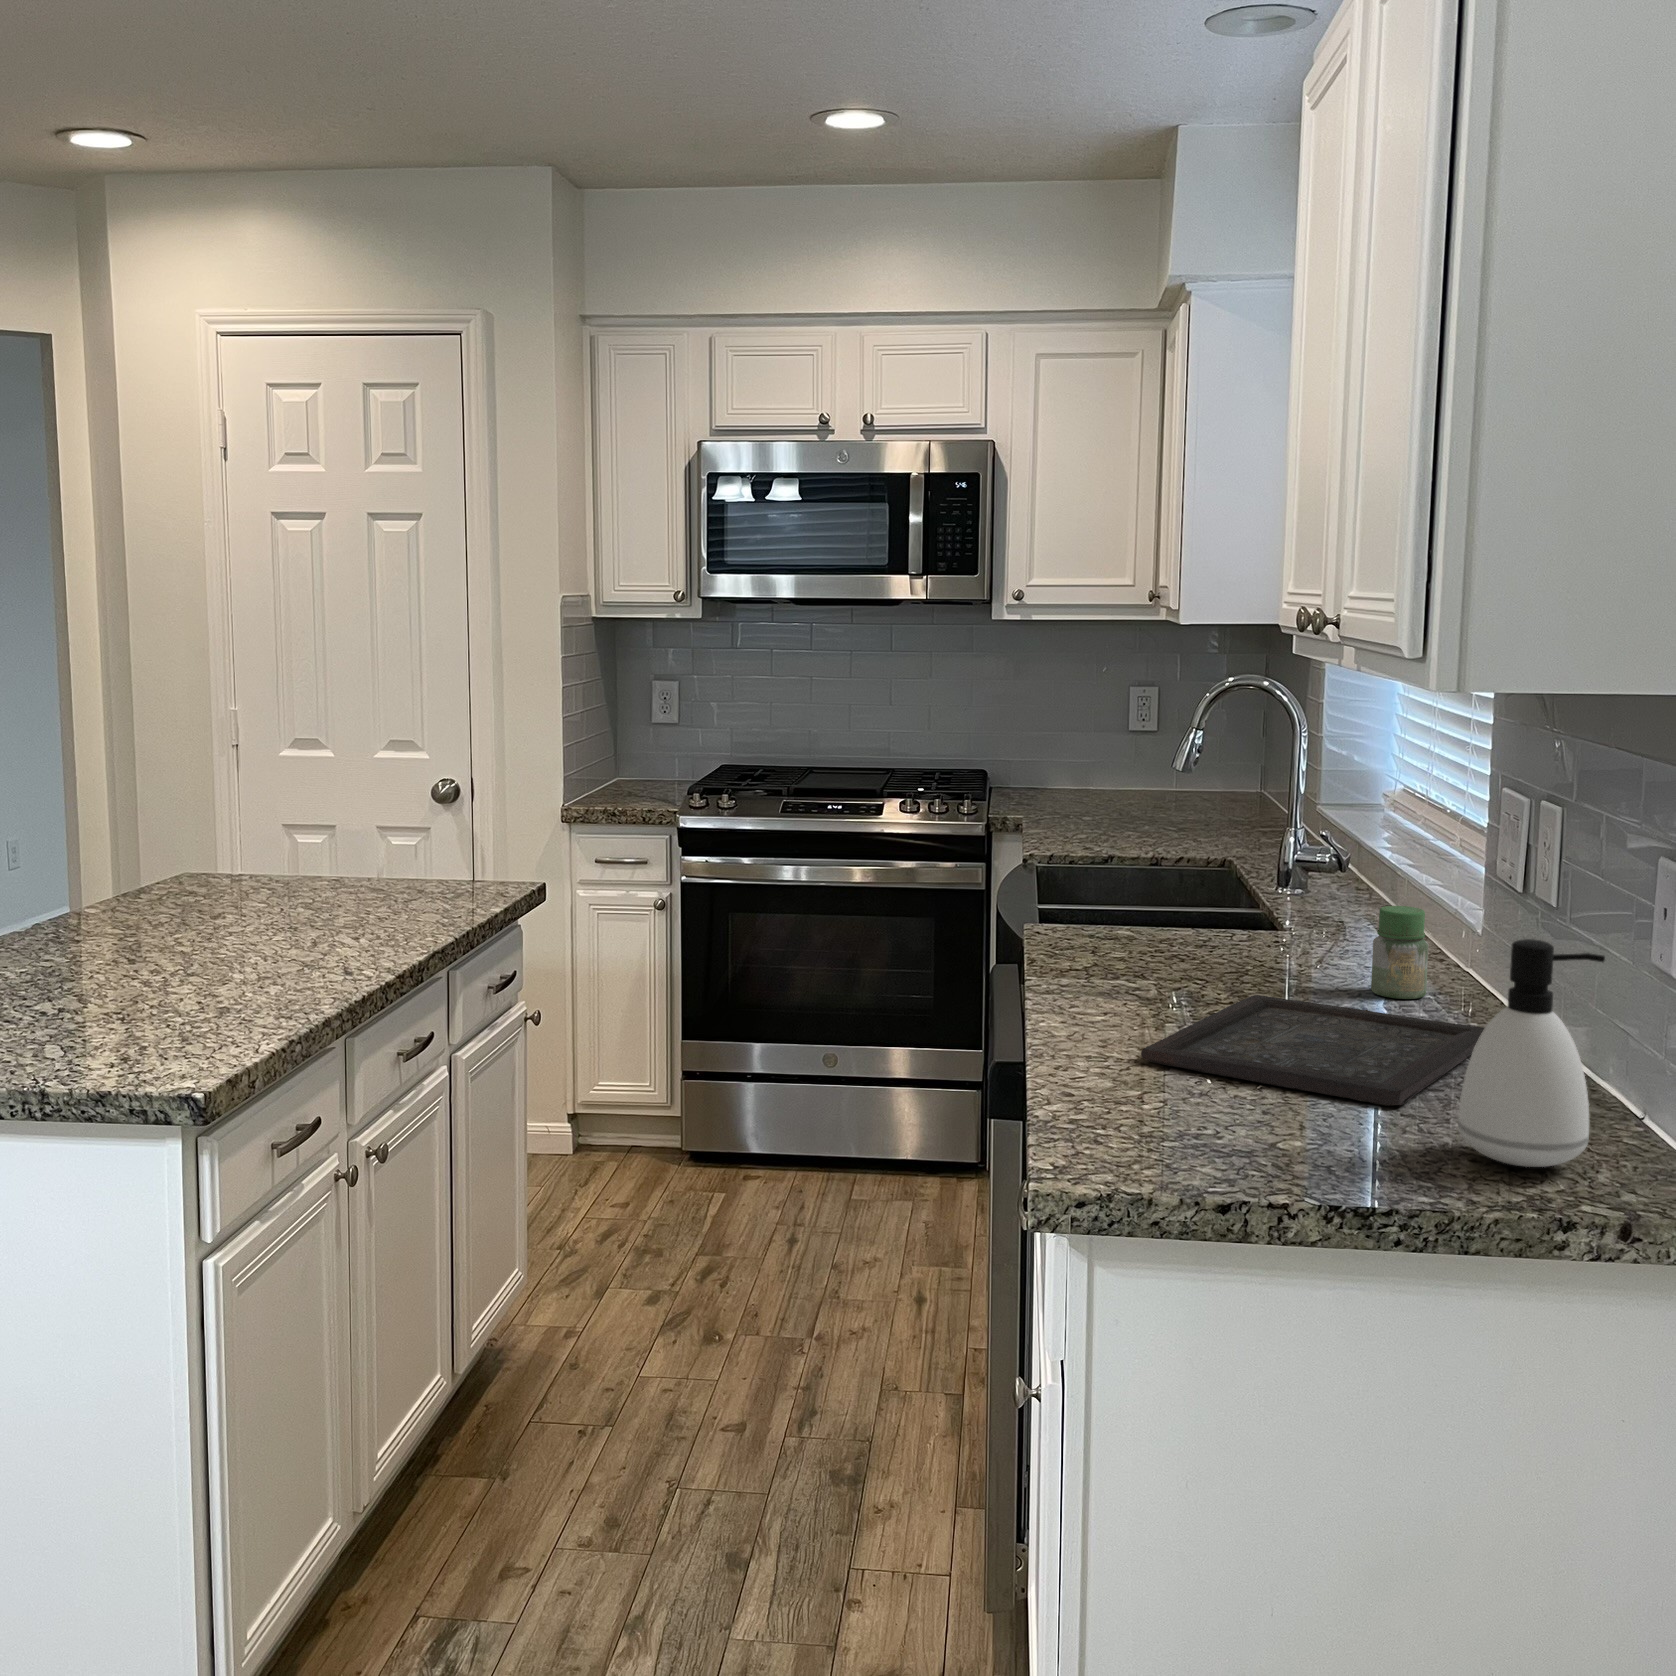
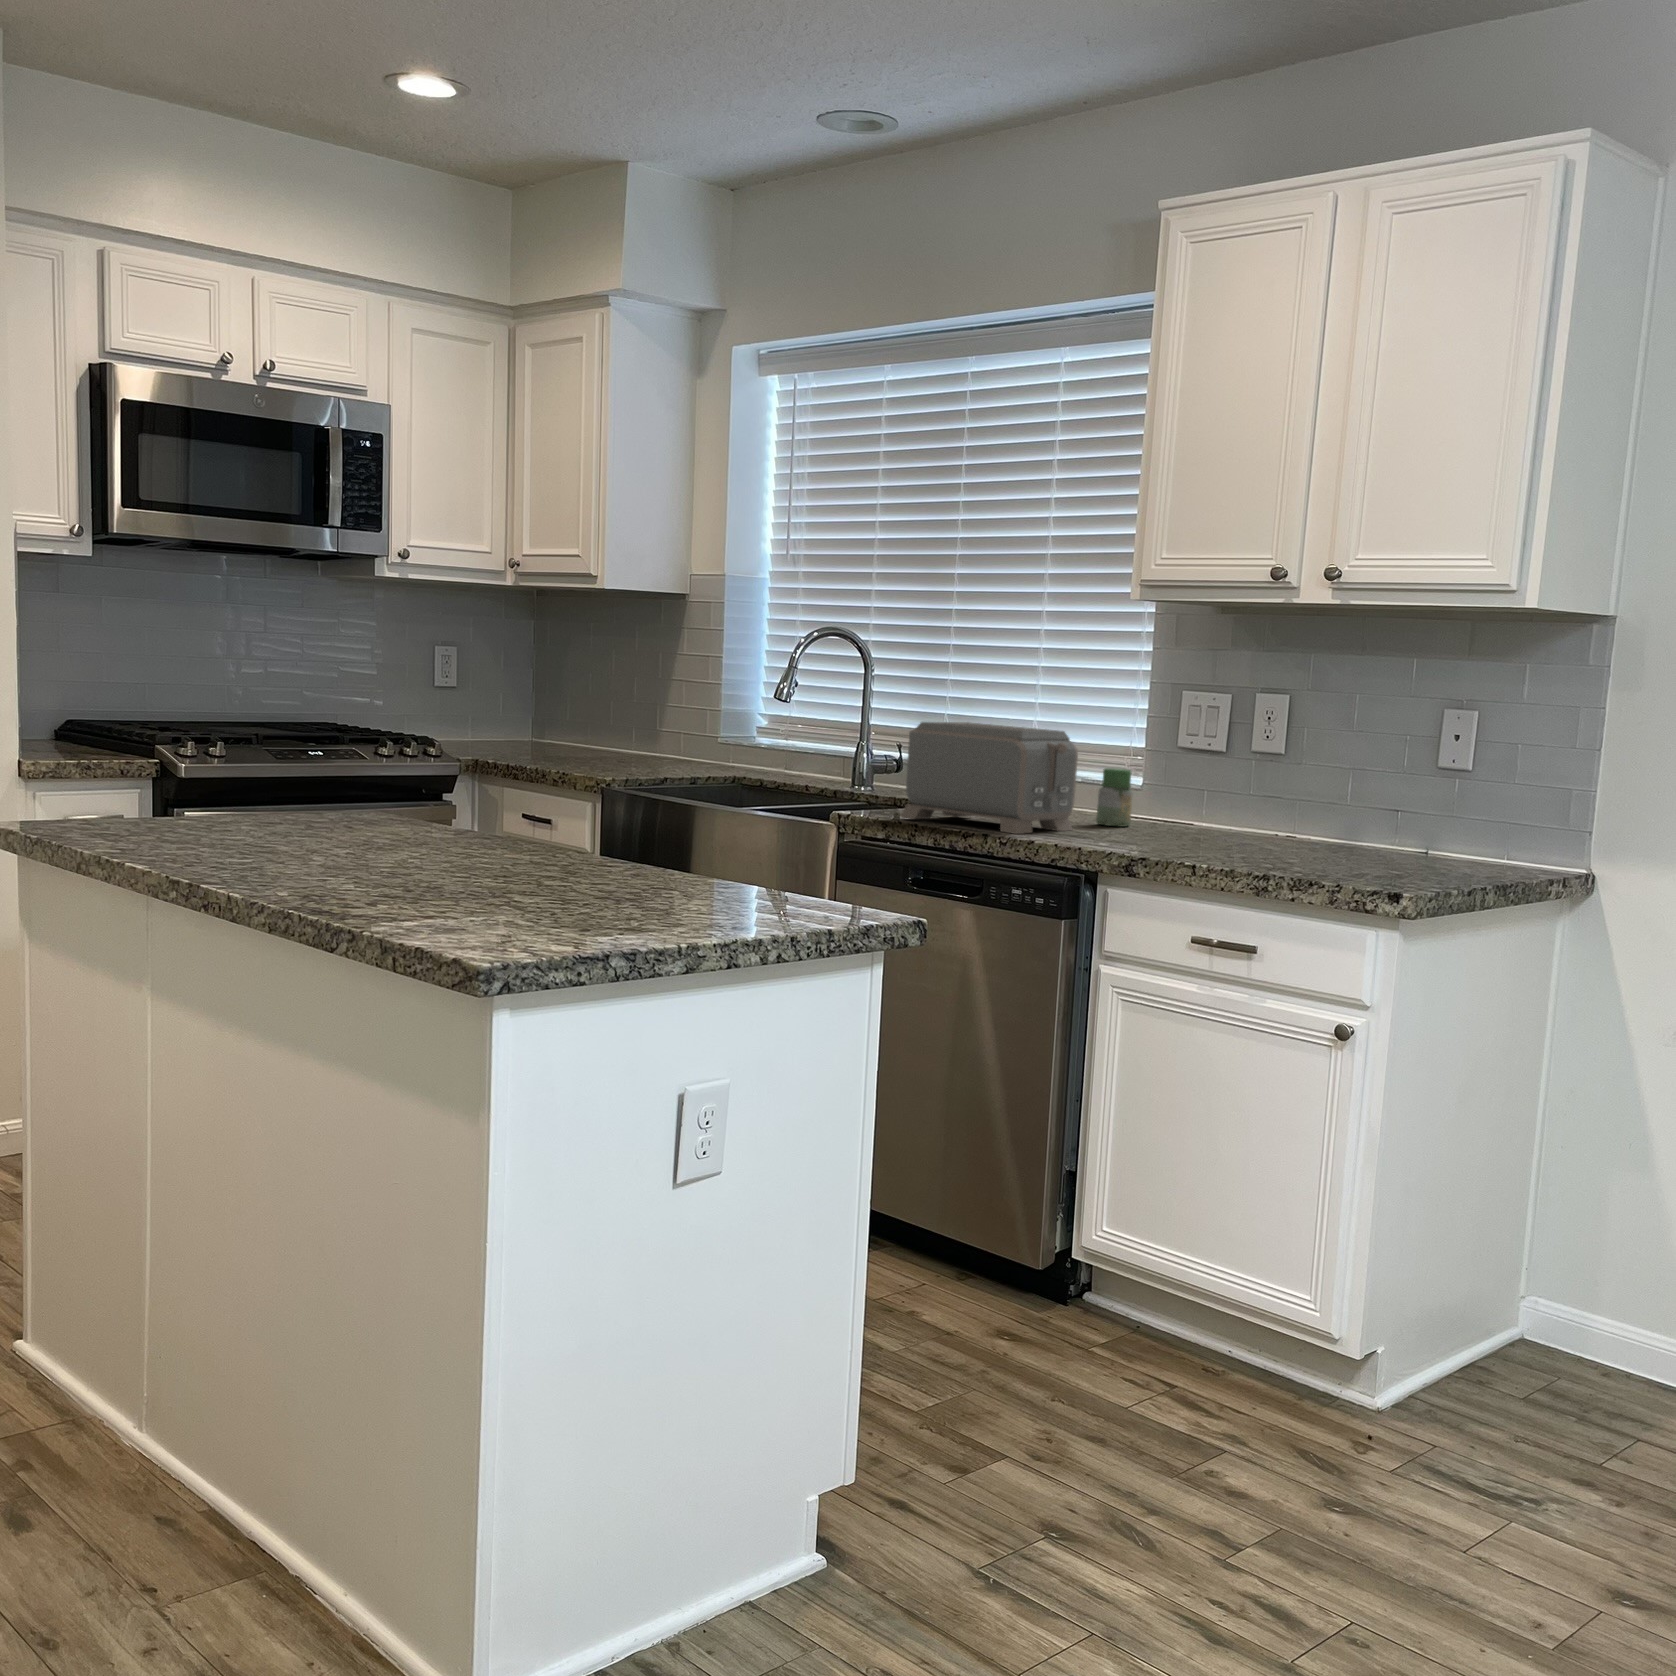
toaster: none [1111,820,1268,995] -> present [901,722,1078,834]
soap dispenser: present [1458,939,1605,1167] -> none [1405,744,1473,864]
tray: present [1141,995,1485,1106] -> none [1106,824,1333,856]

